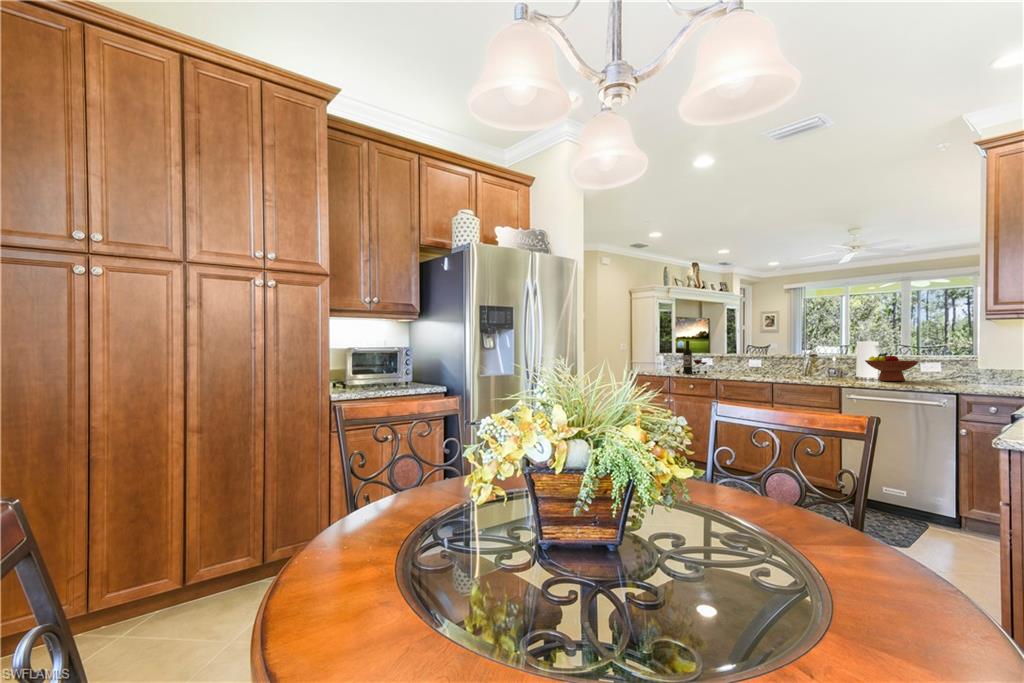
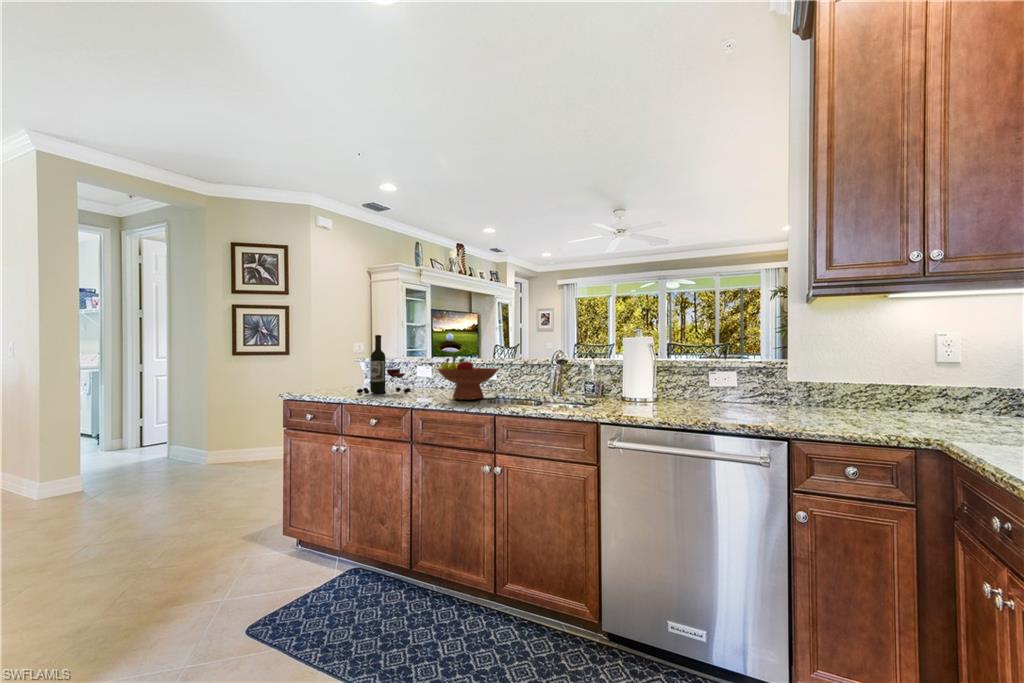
fruit bowl: present [865,353,919,381] -> present [438,357,499,400]

